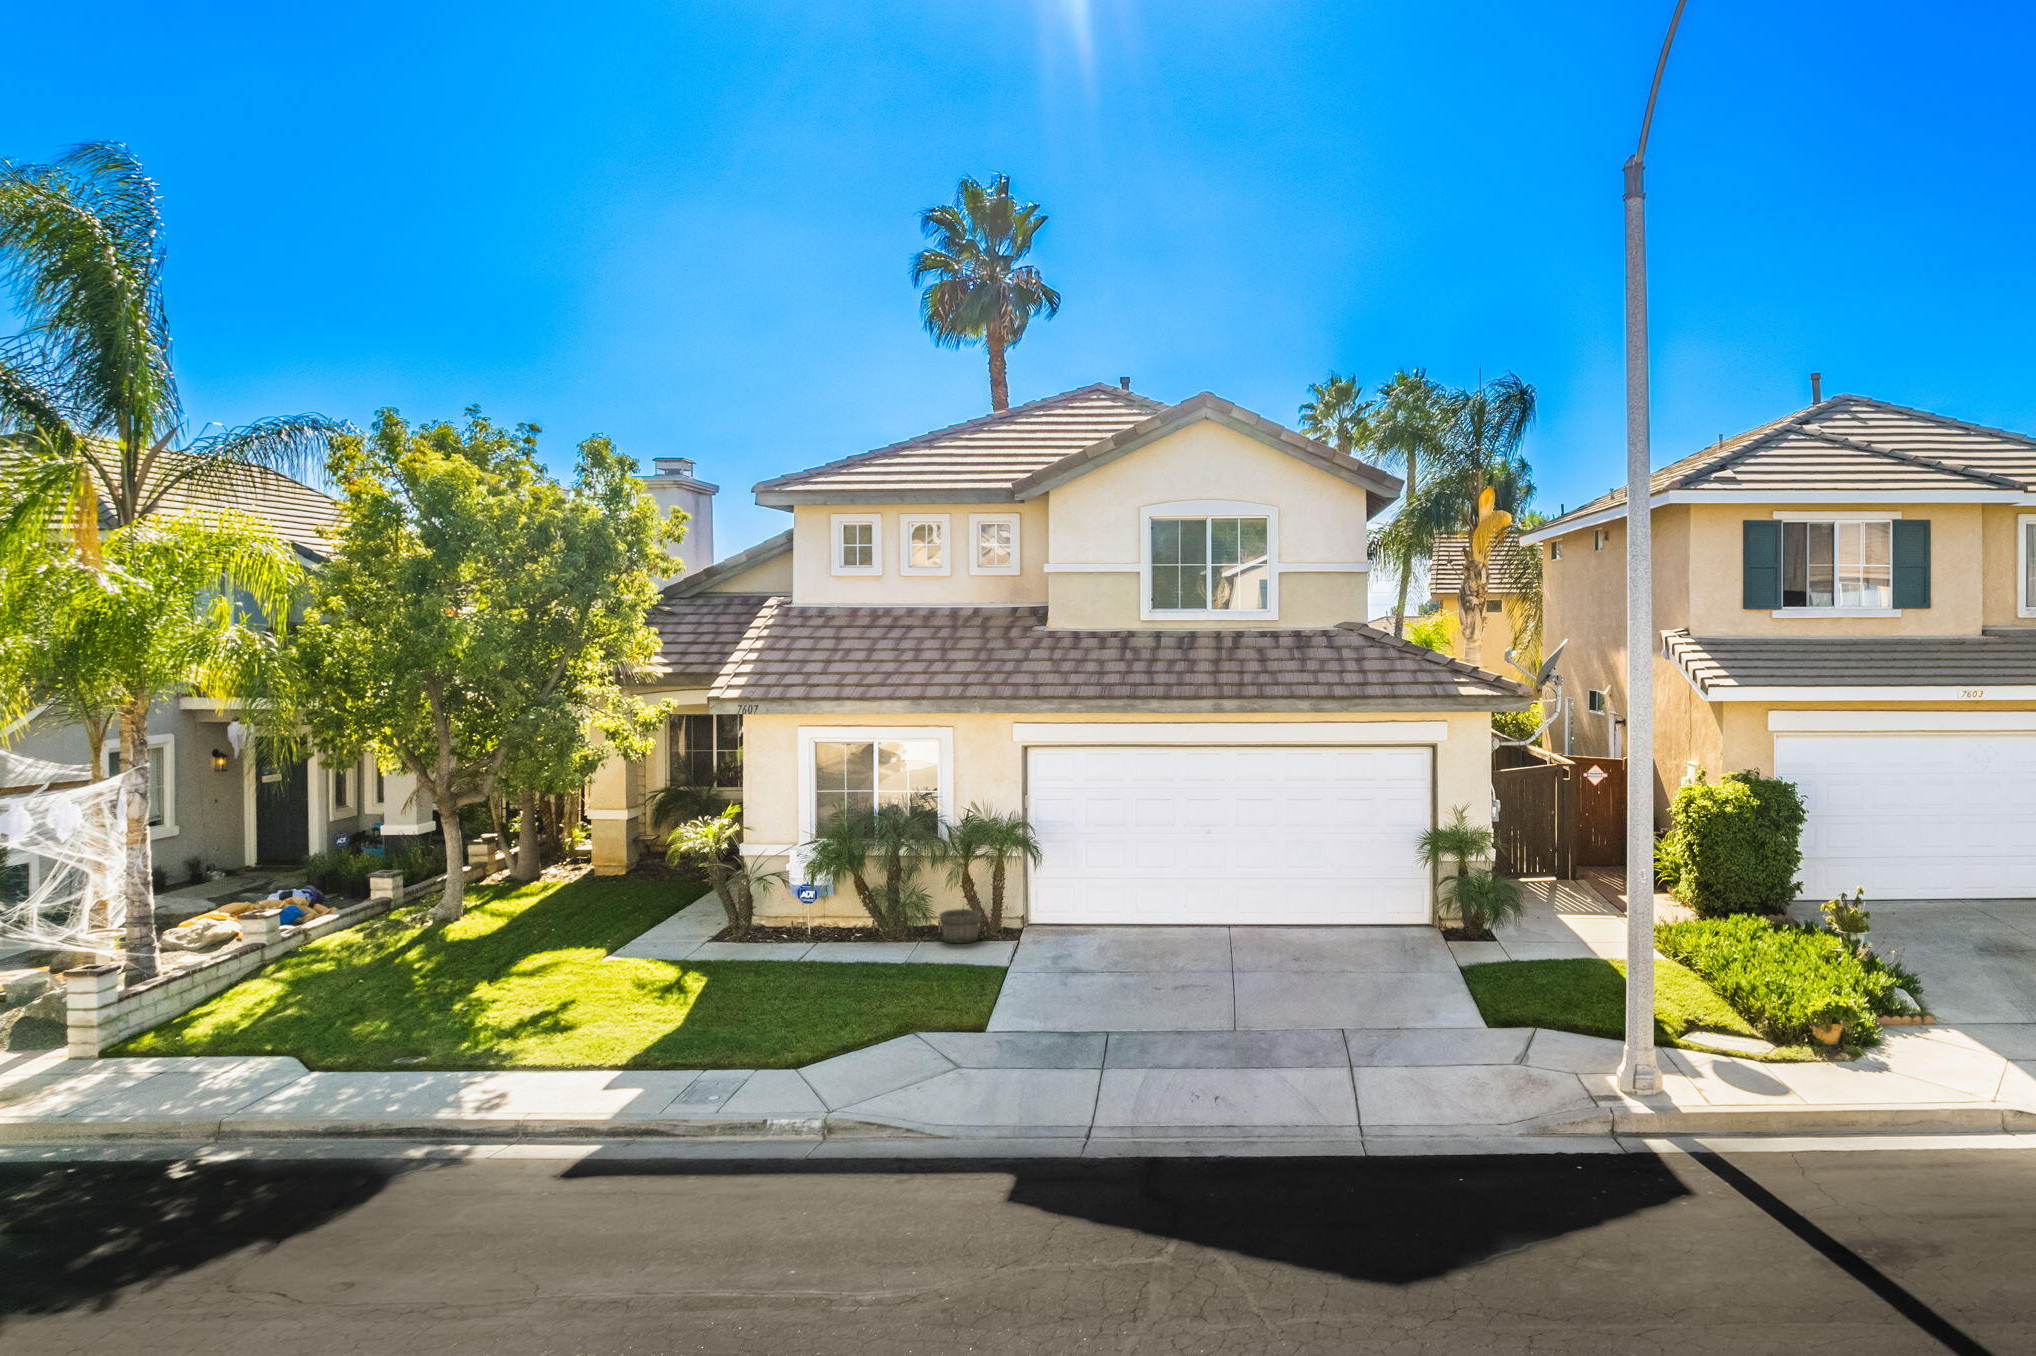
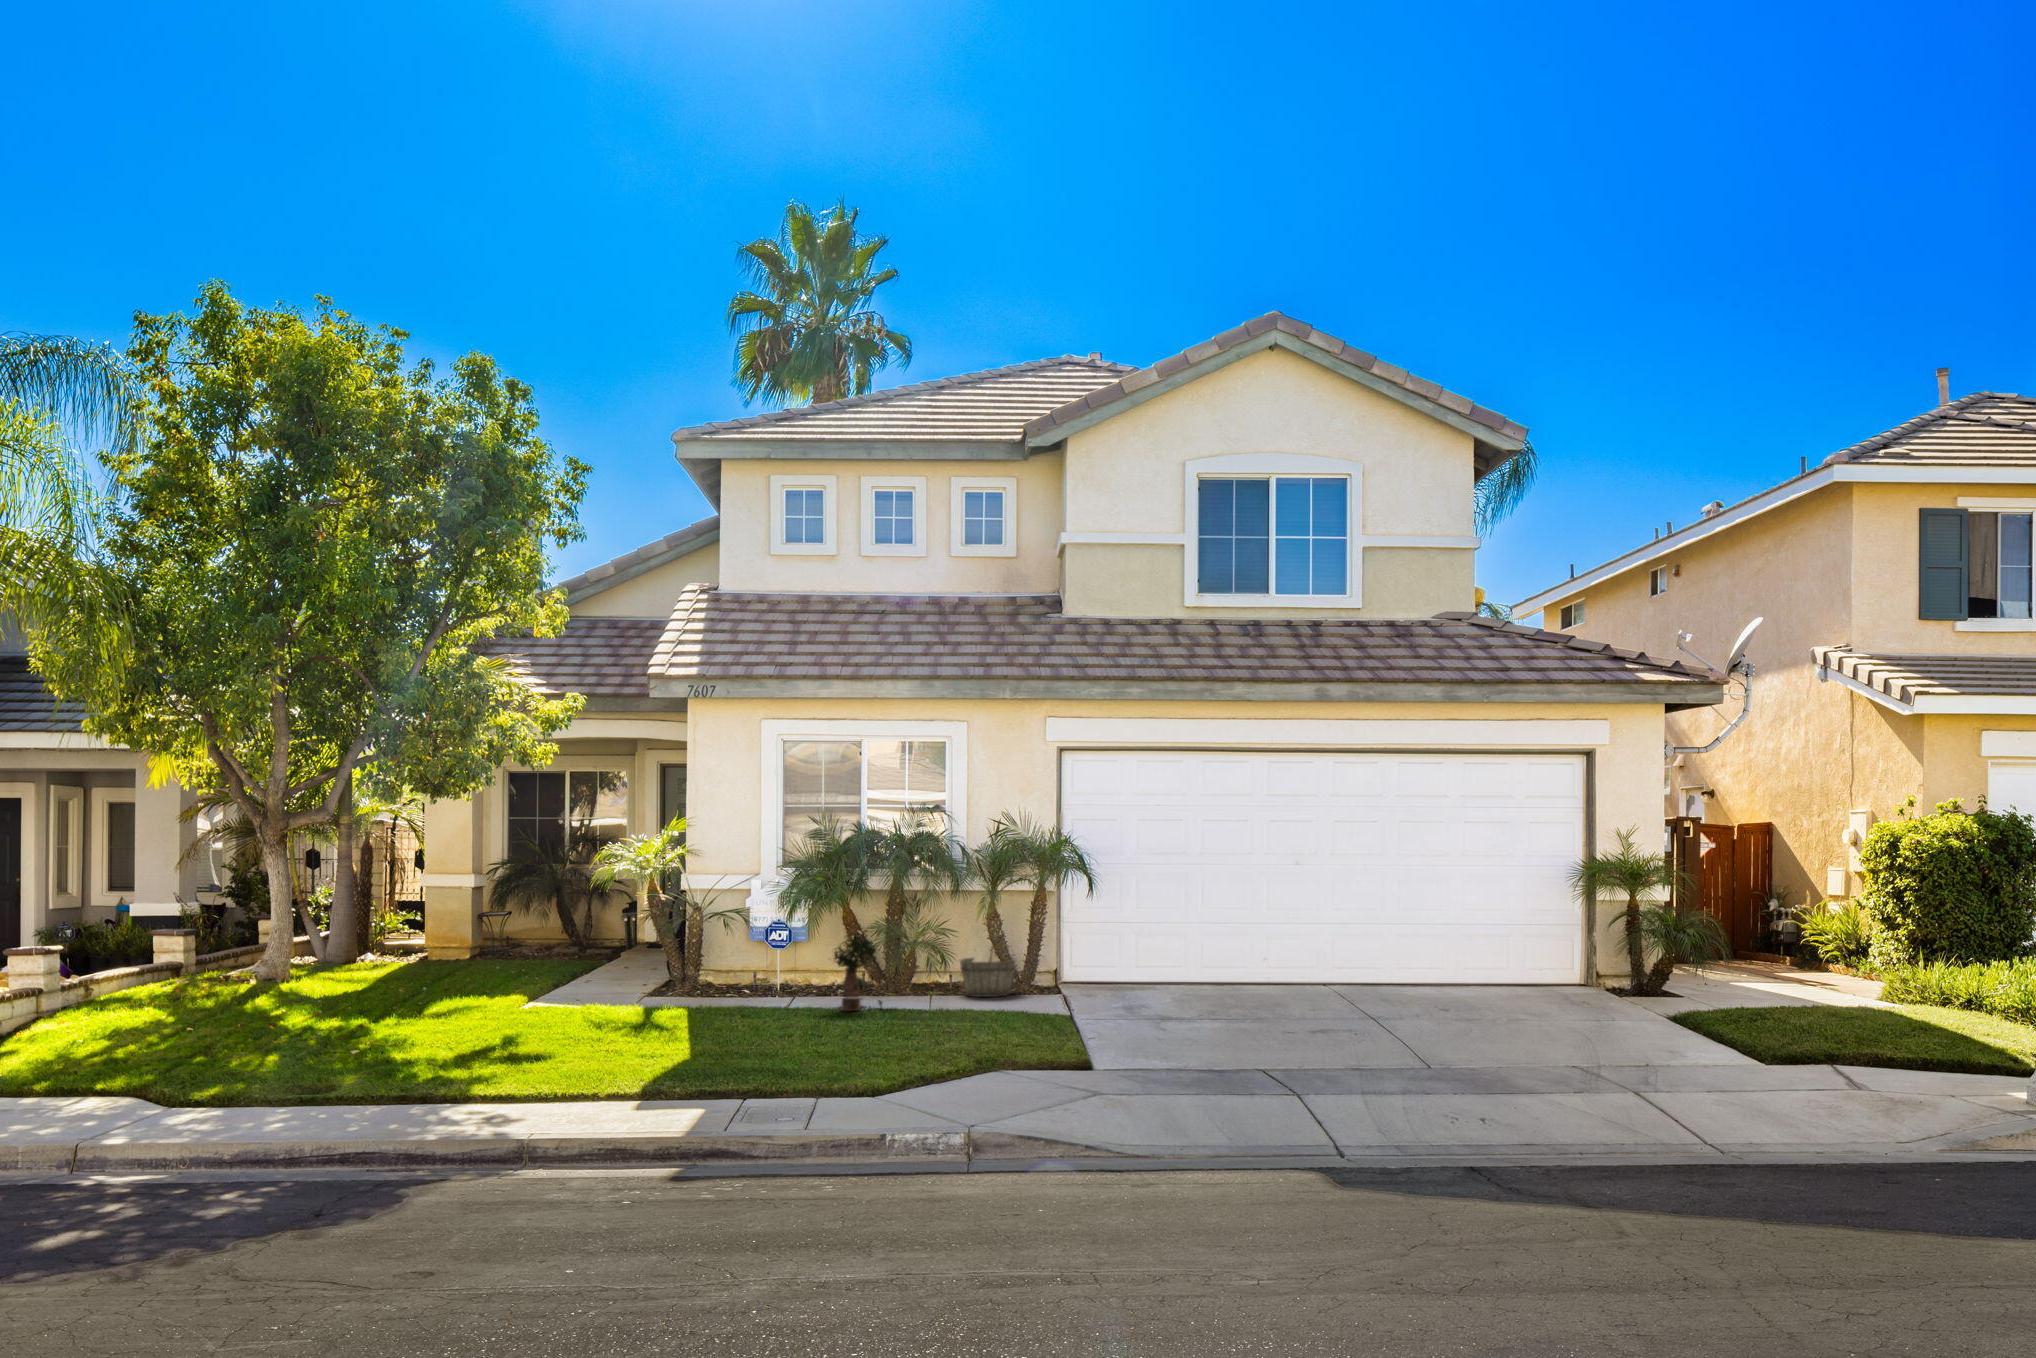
potted plant: none [839,894,884,953] -> present [828,934,882,1011]

